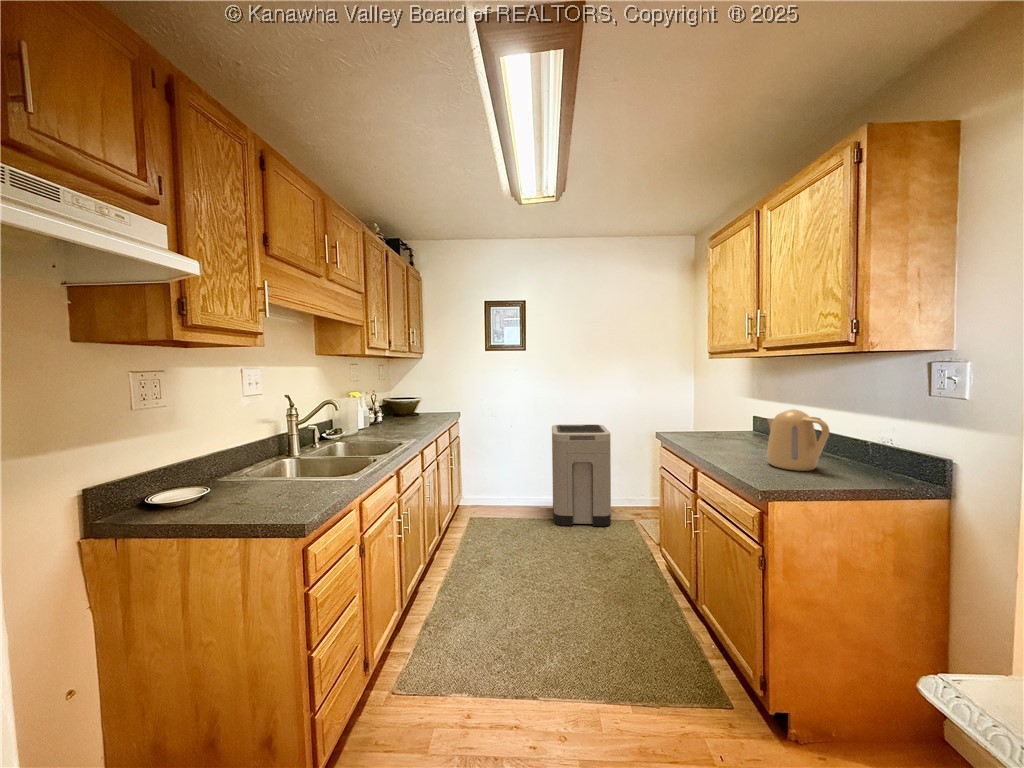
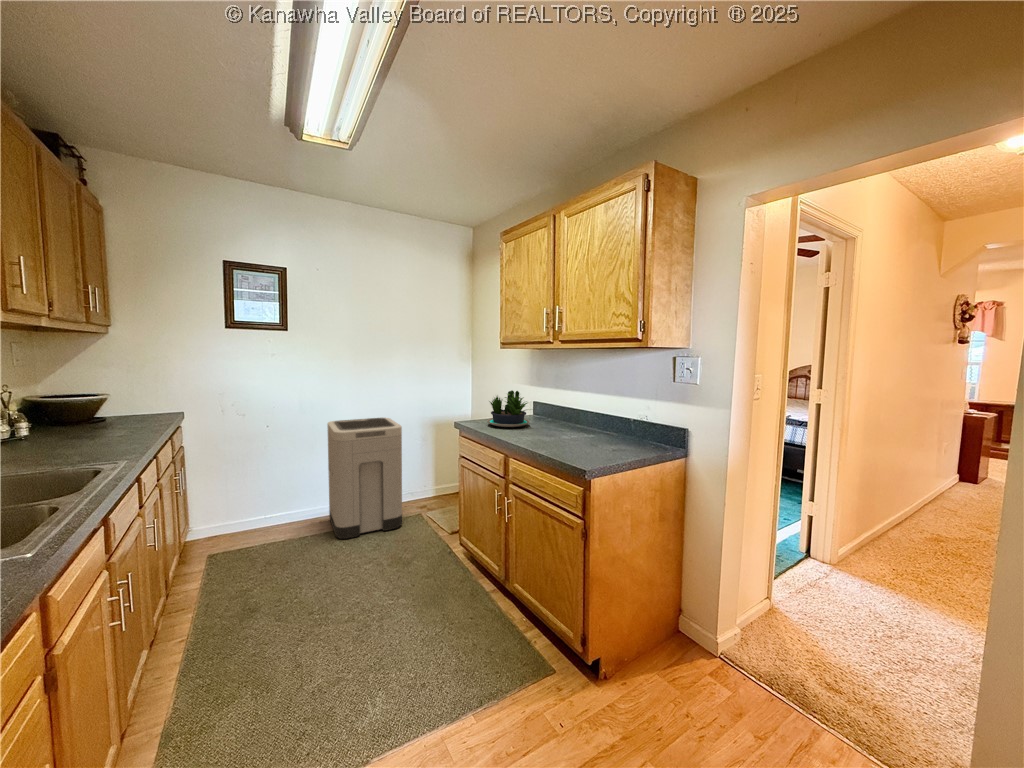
potted plant: none [684,403,738,441] -> present [487,390,530,427]
kettle: present [767,409,829,471] -> none [568,395,617,448]

